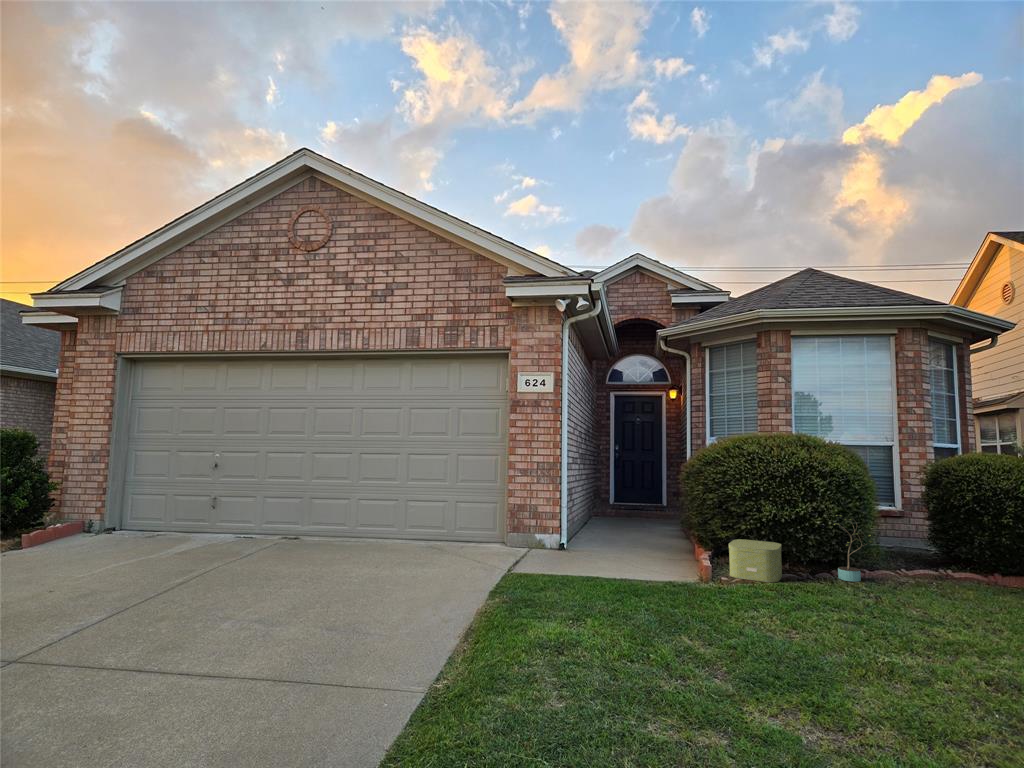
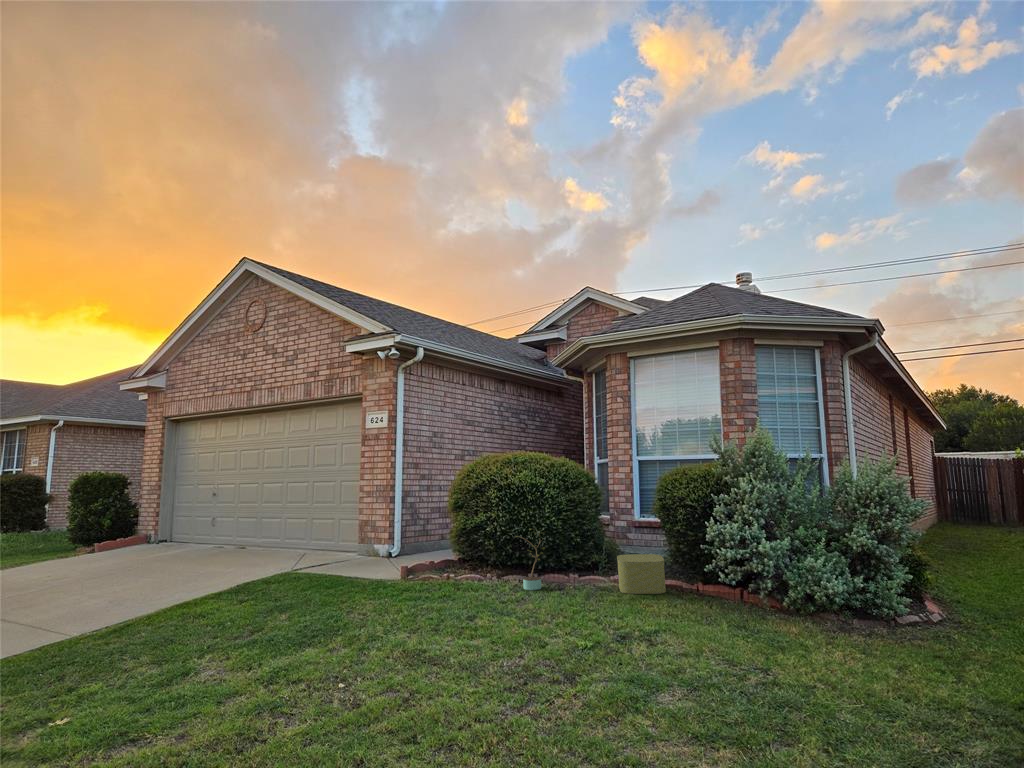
storage box: present [729,539,782,582] -> present [617,554,666,594]

